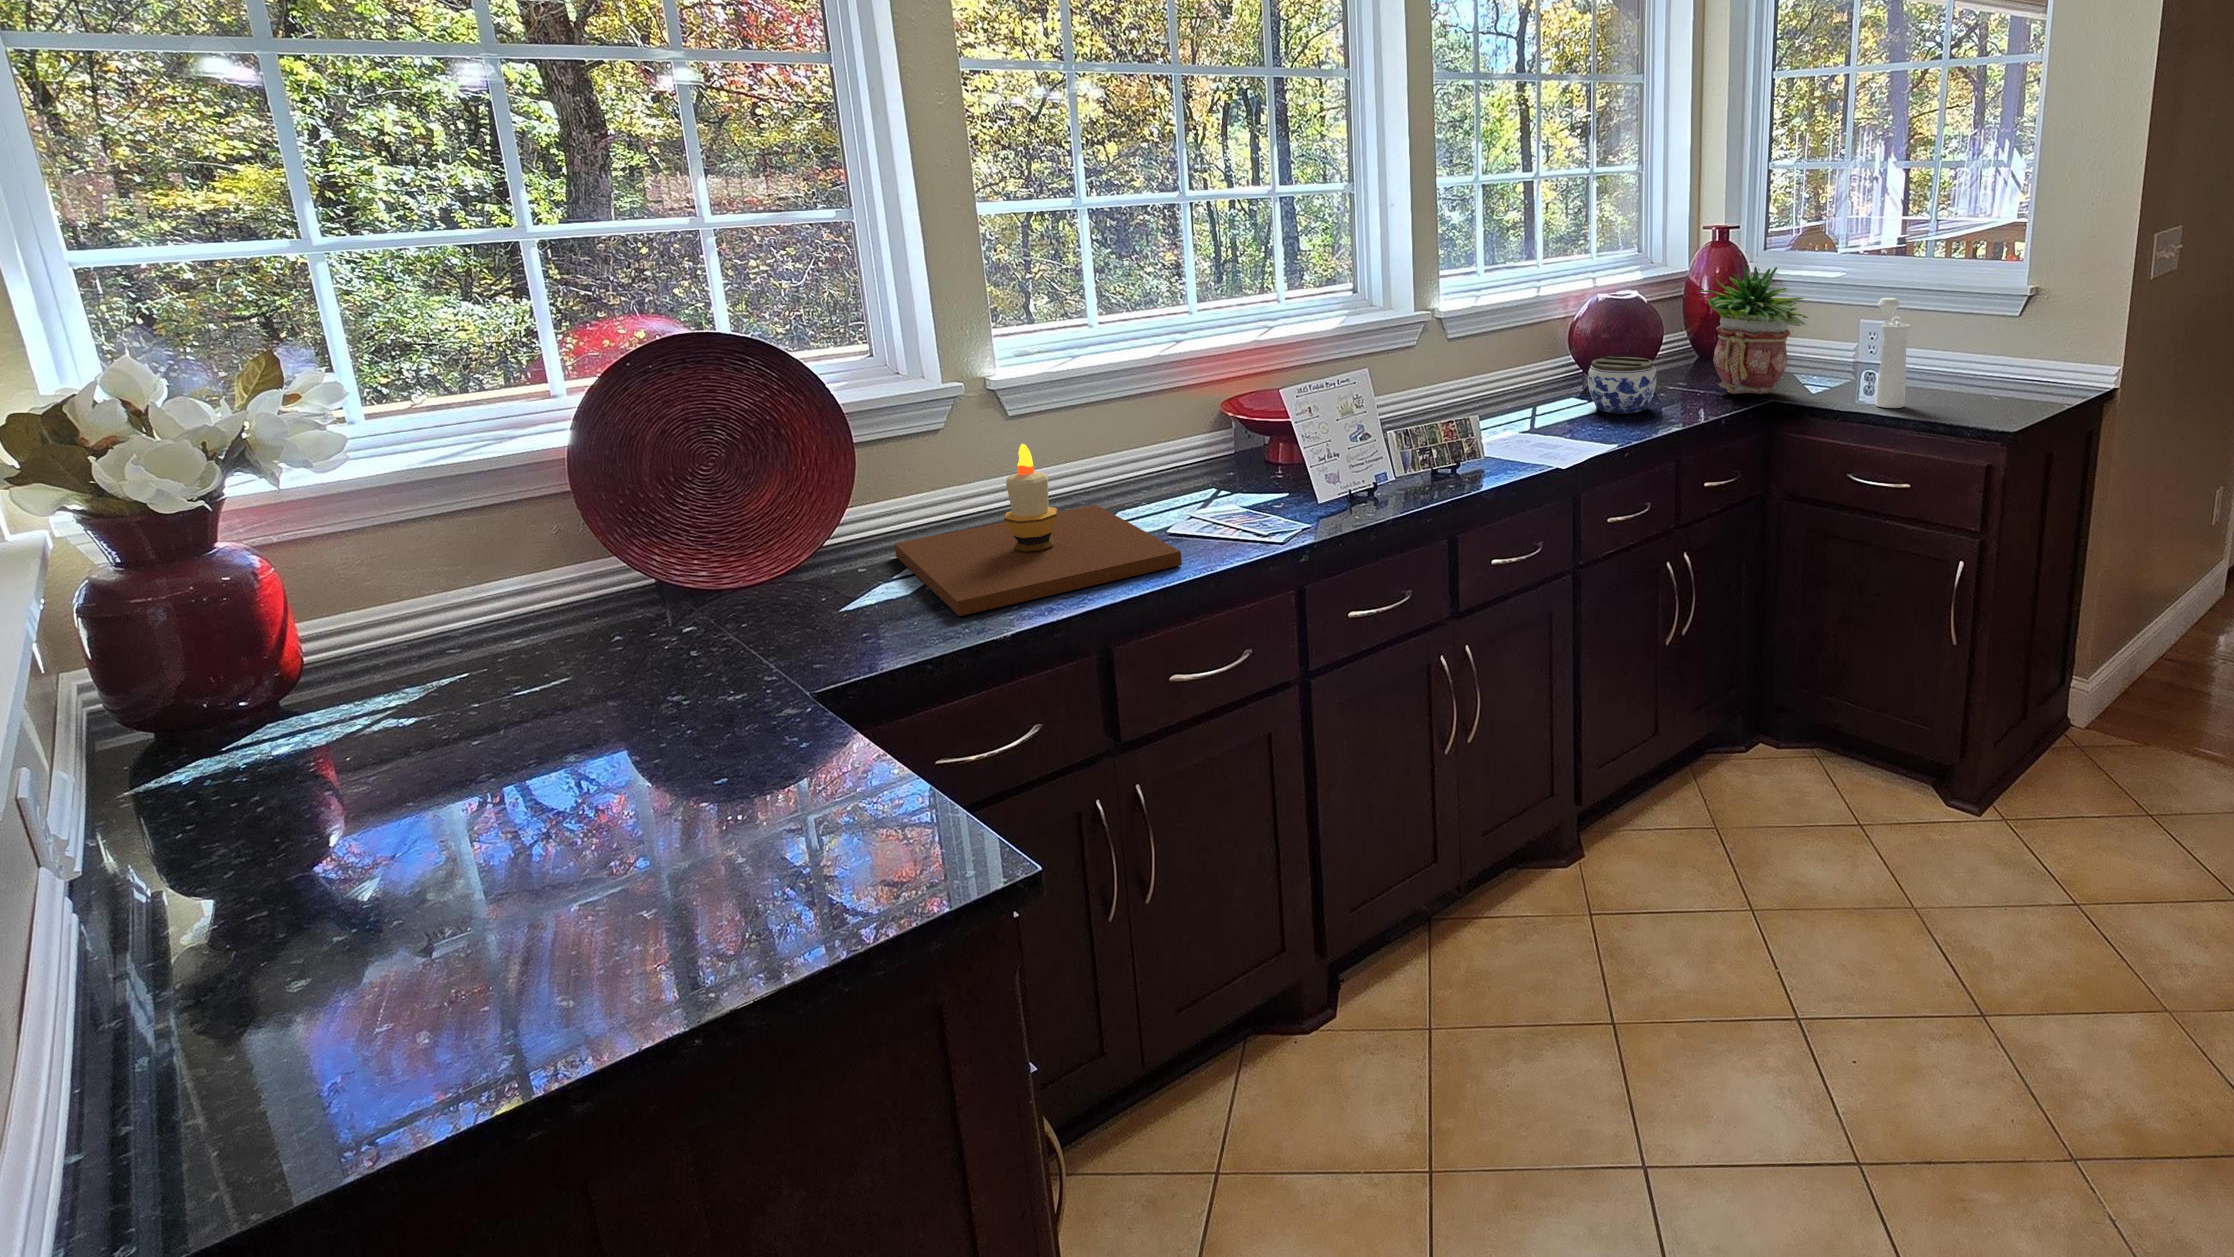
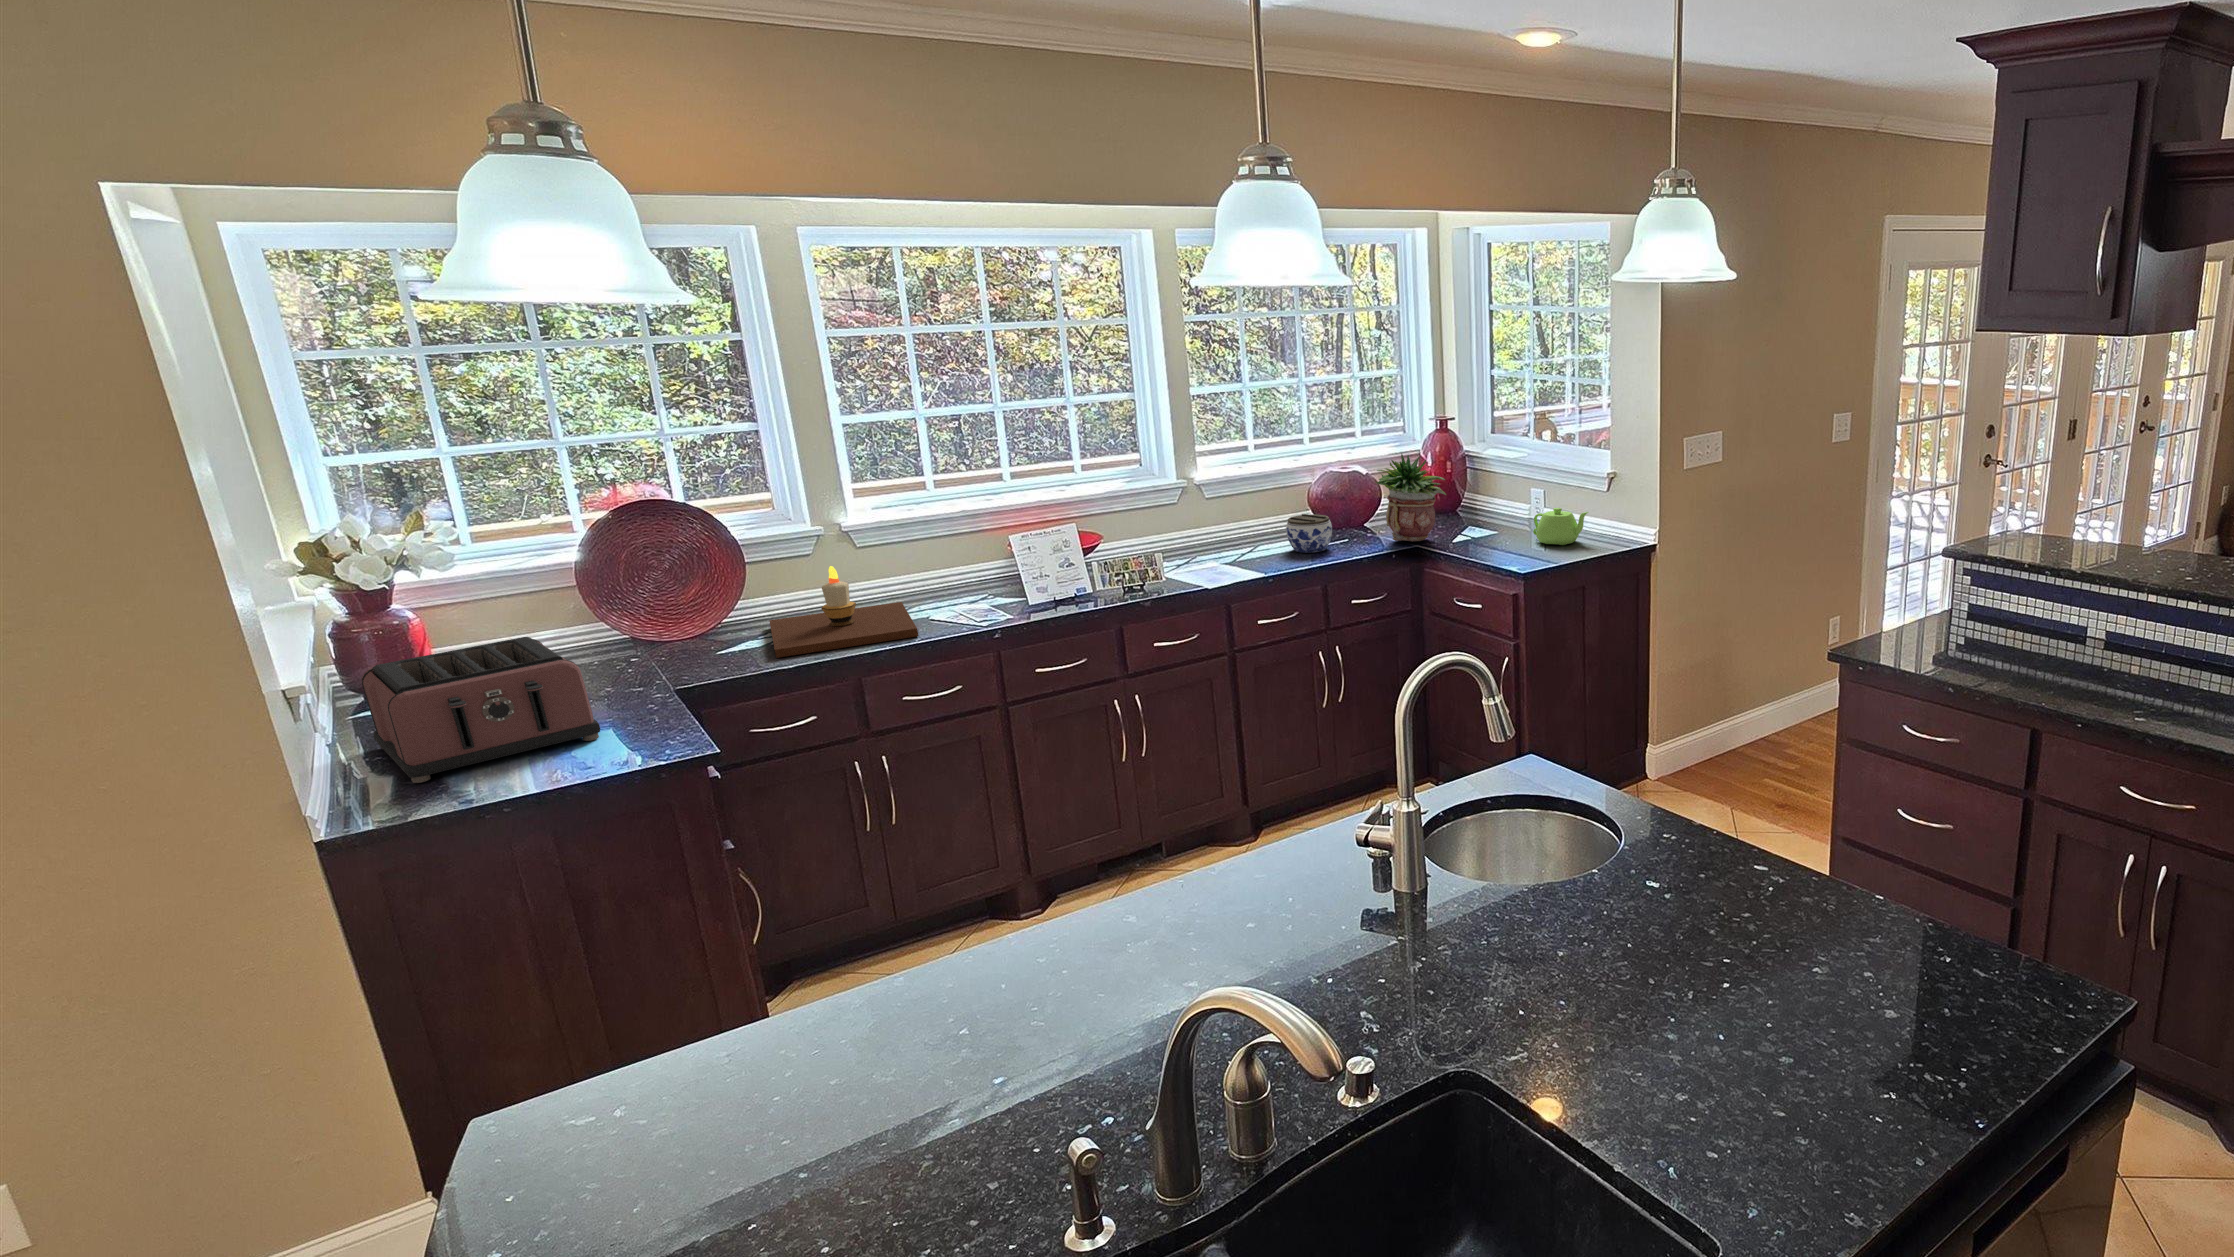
pepper mill: present [1876,298,1911,408] -> none [1475,478,1501,554]
teapot: none [1927,340,2025,394] -> present [1533,508,1588,545]
toaster: none [161,604,727,1011] -> present [362,637,600,783]

